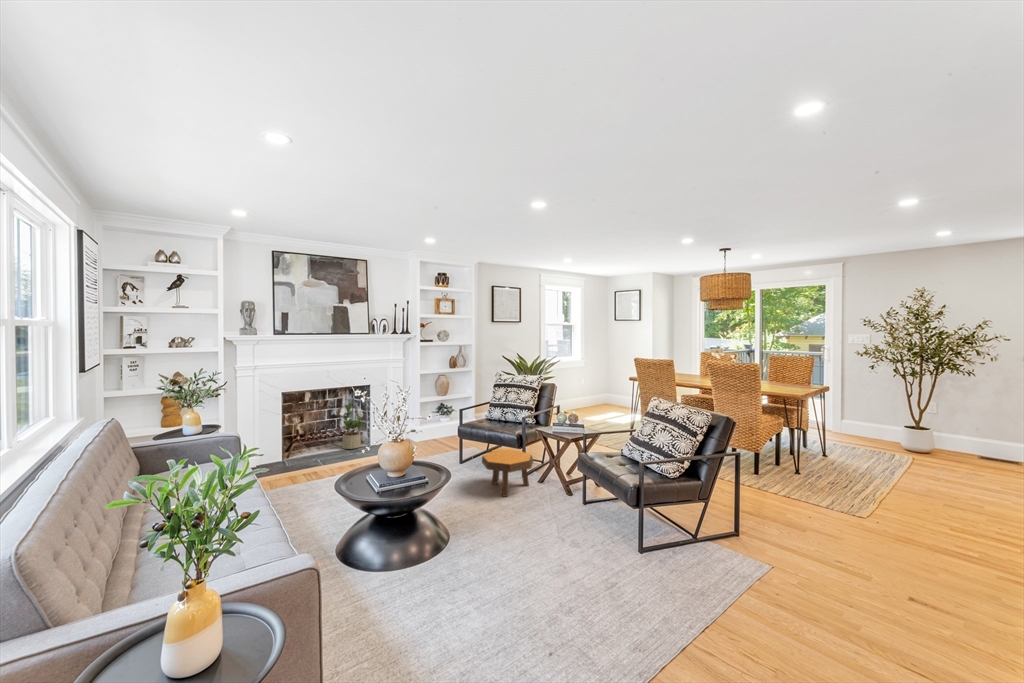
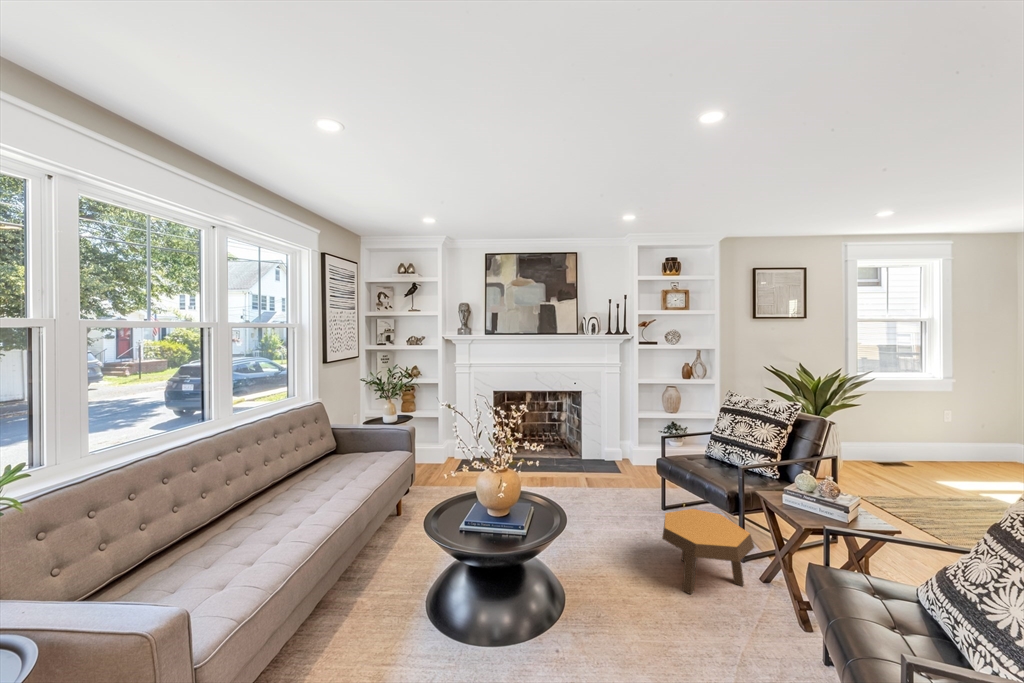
potted plant: present [342,403,366,449] -> none [546,408,572,458]

